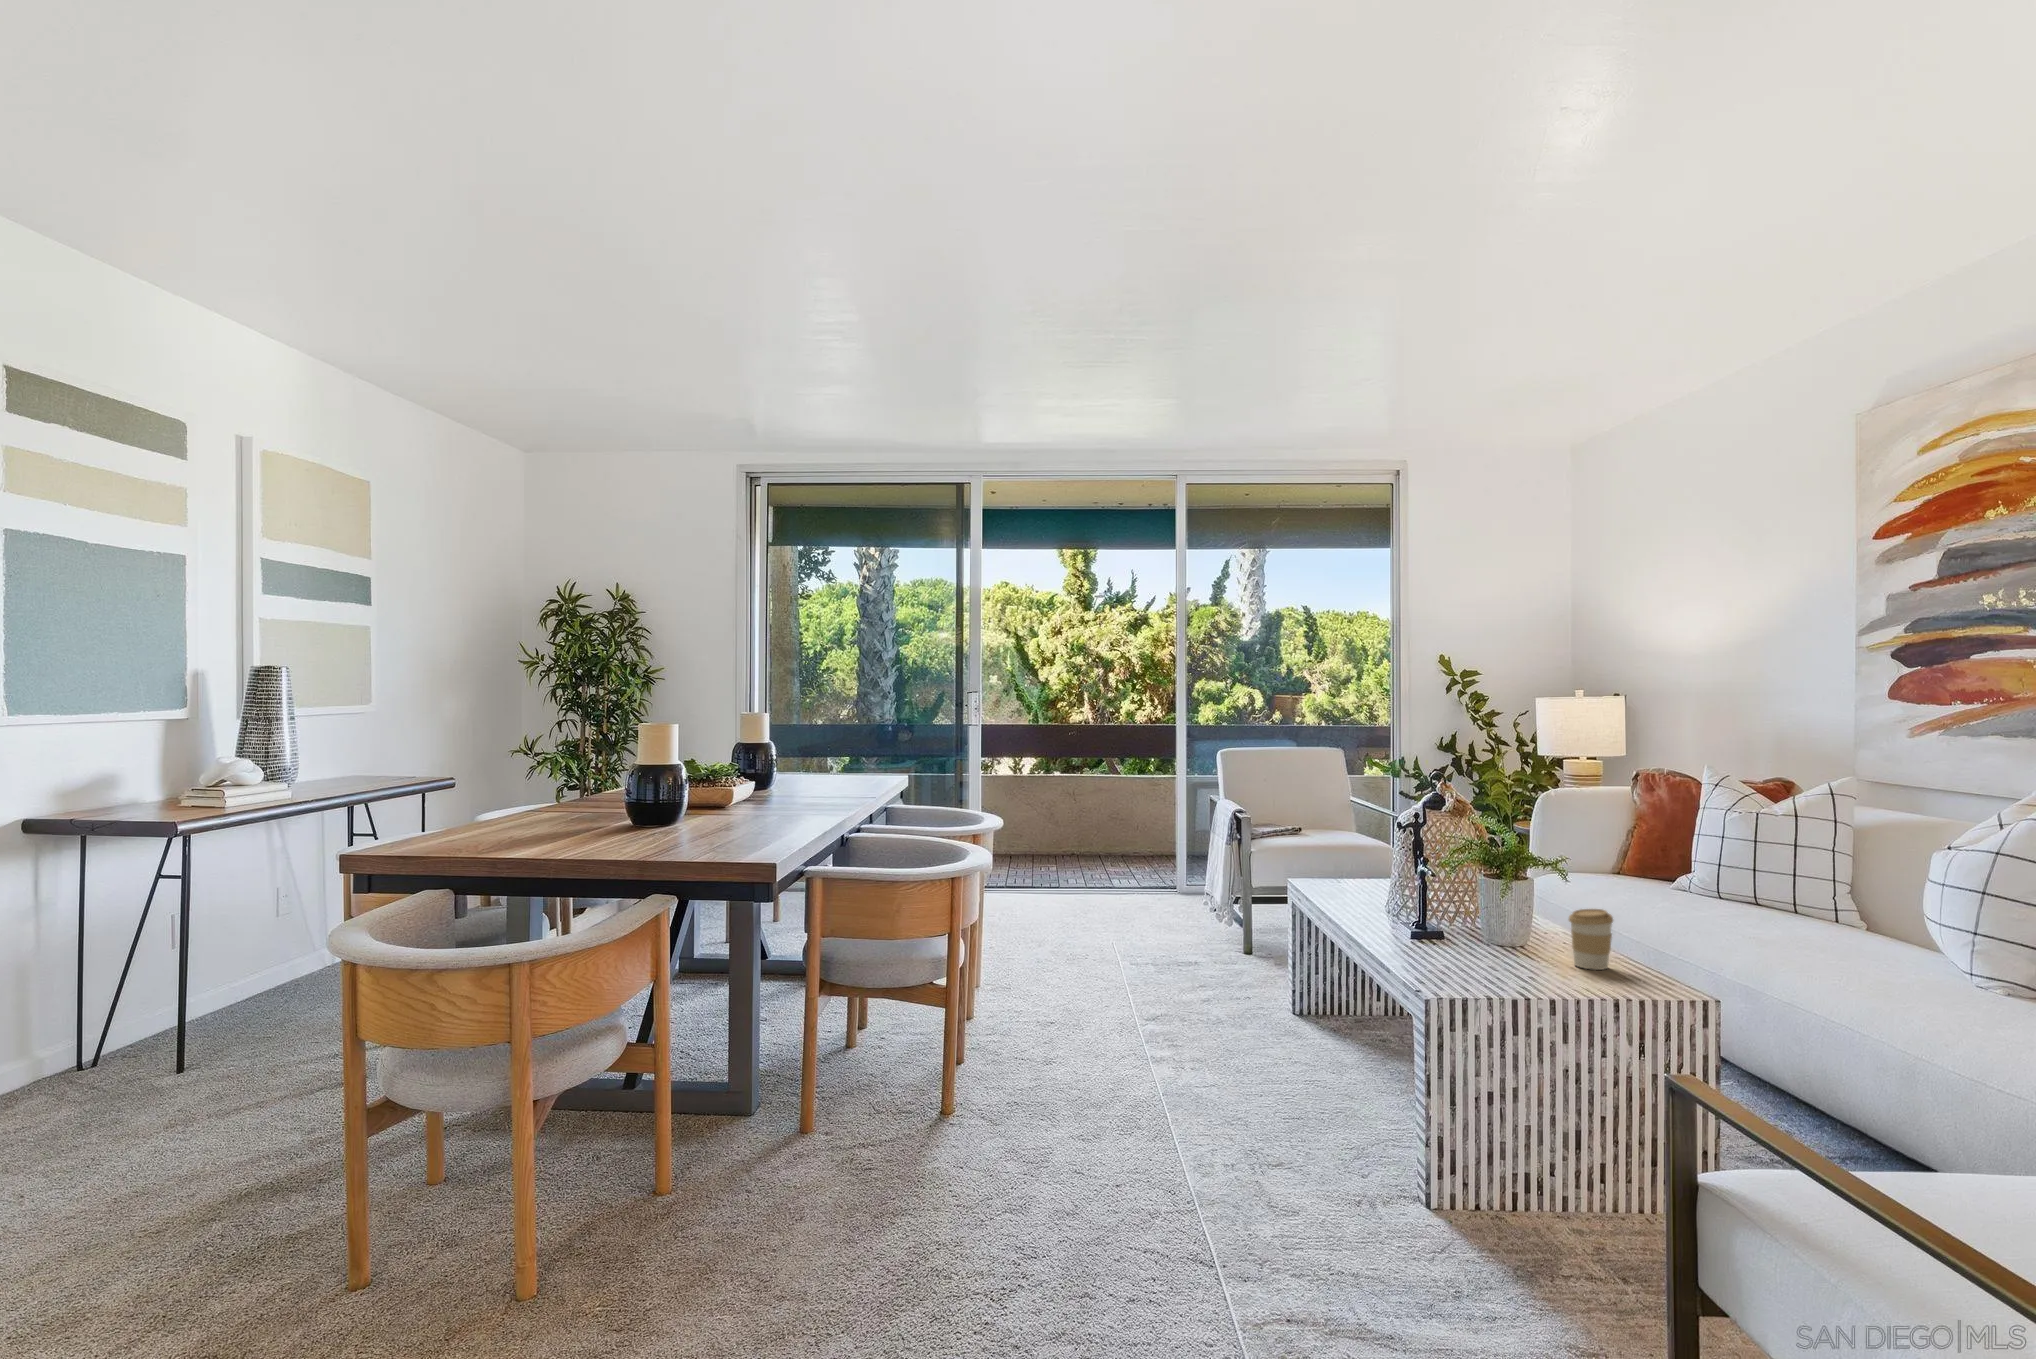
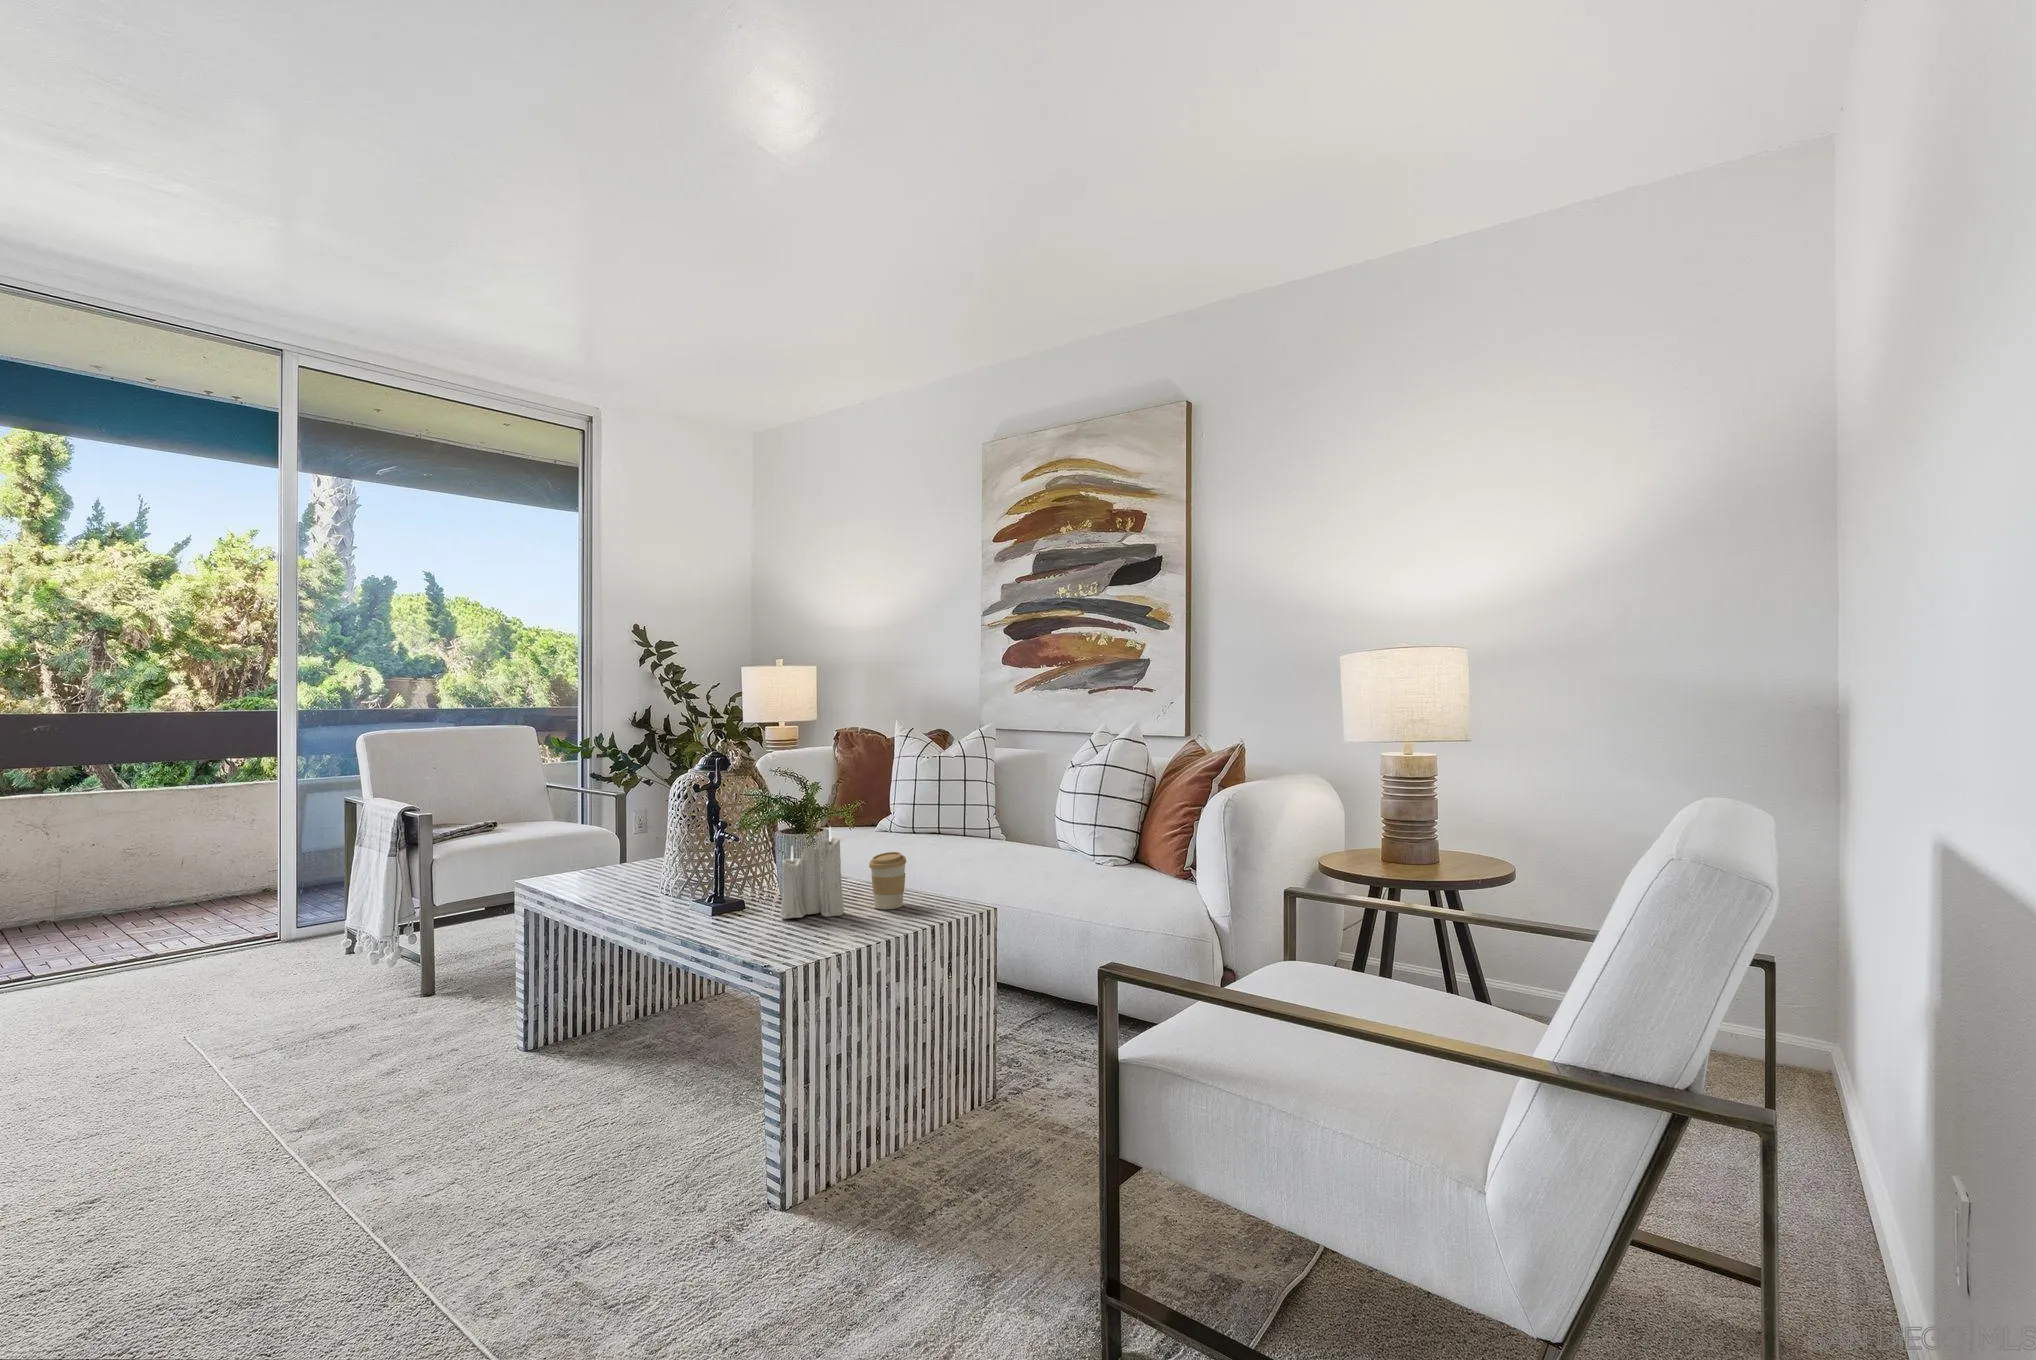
candle: none [1468,824,1538,964] -> present [780,827,844,919]

